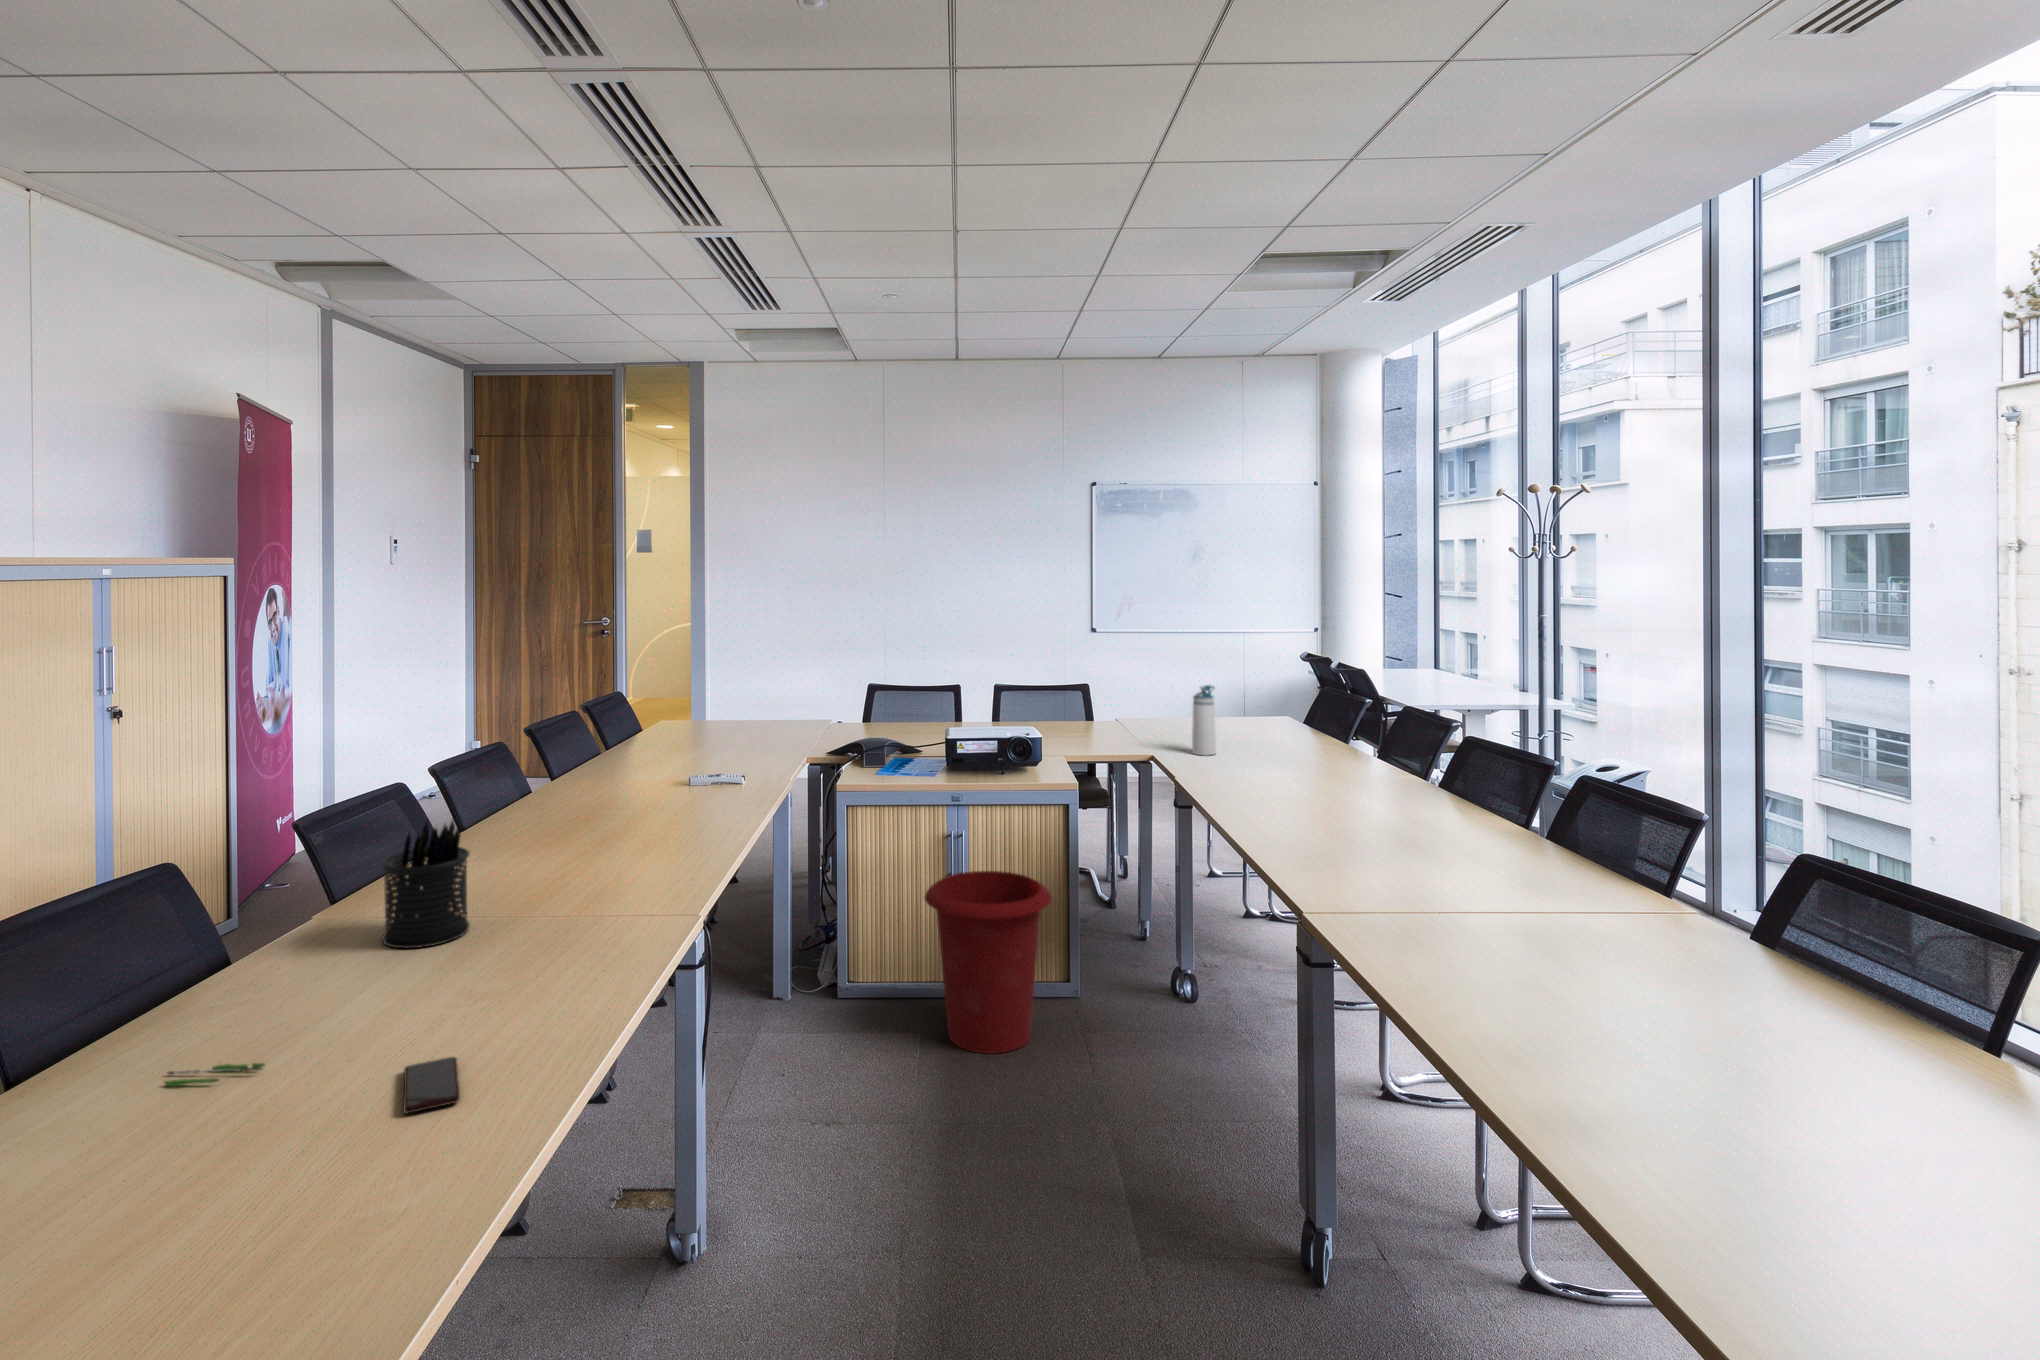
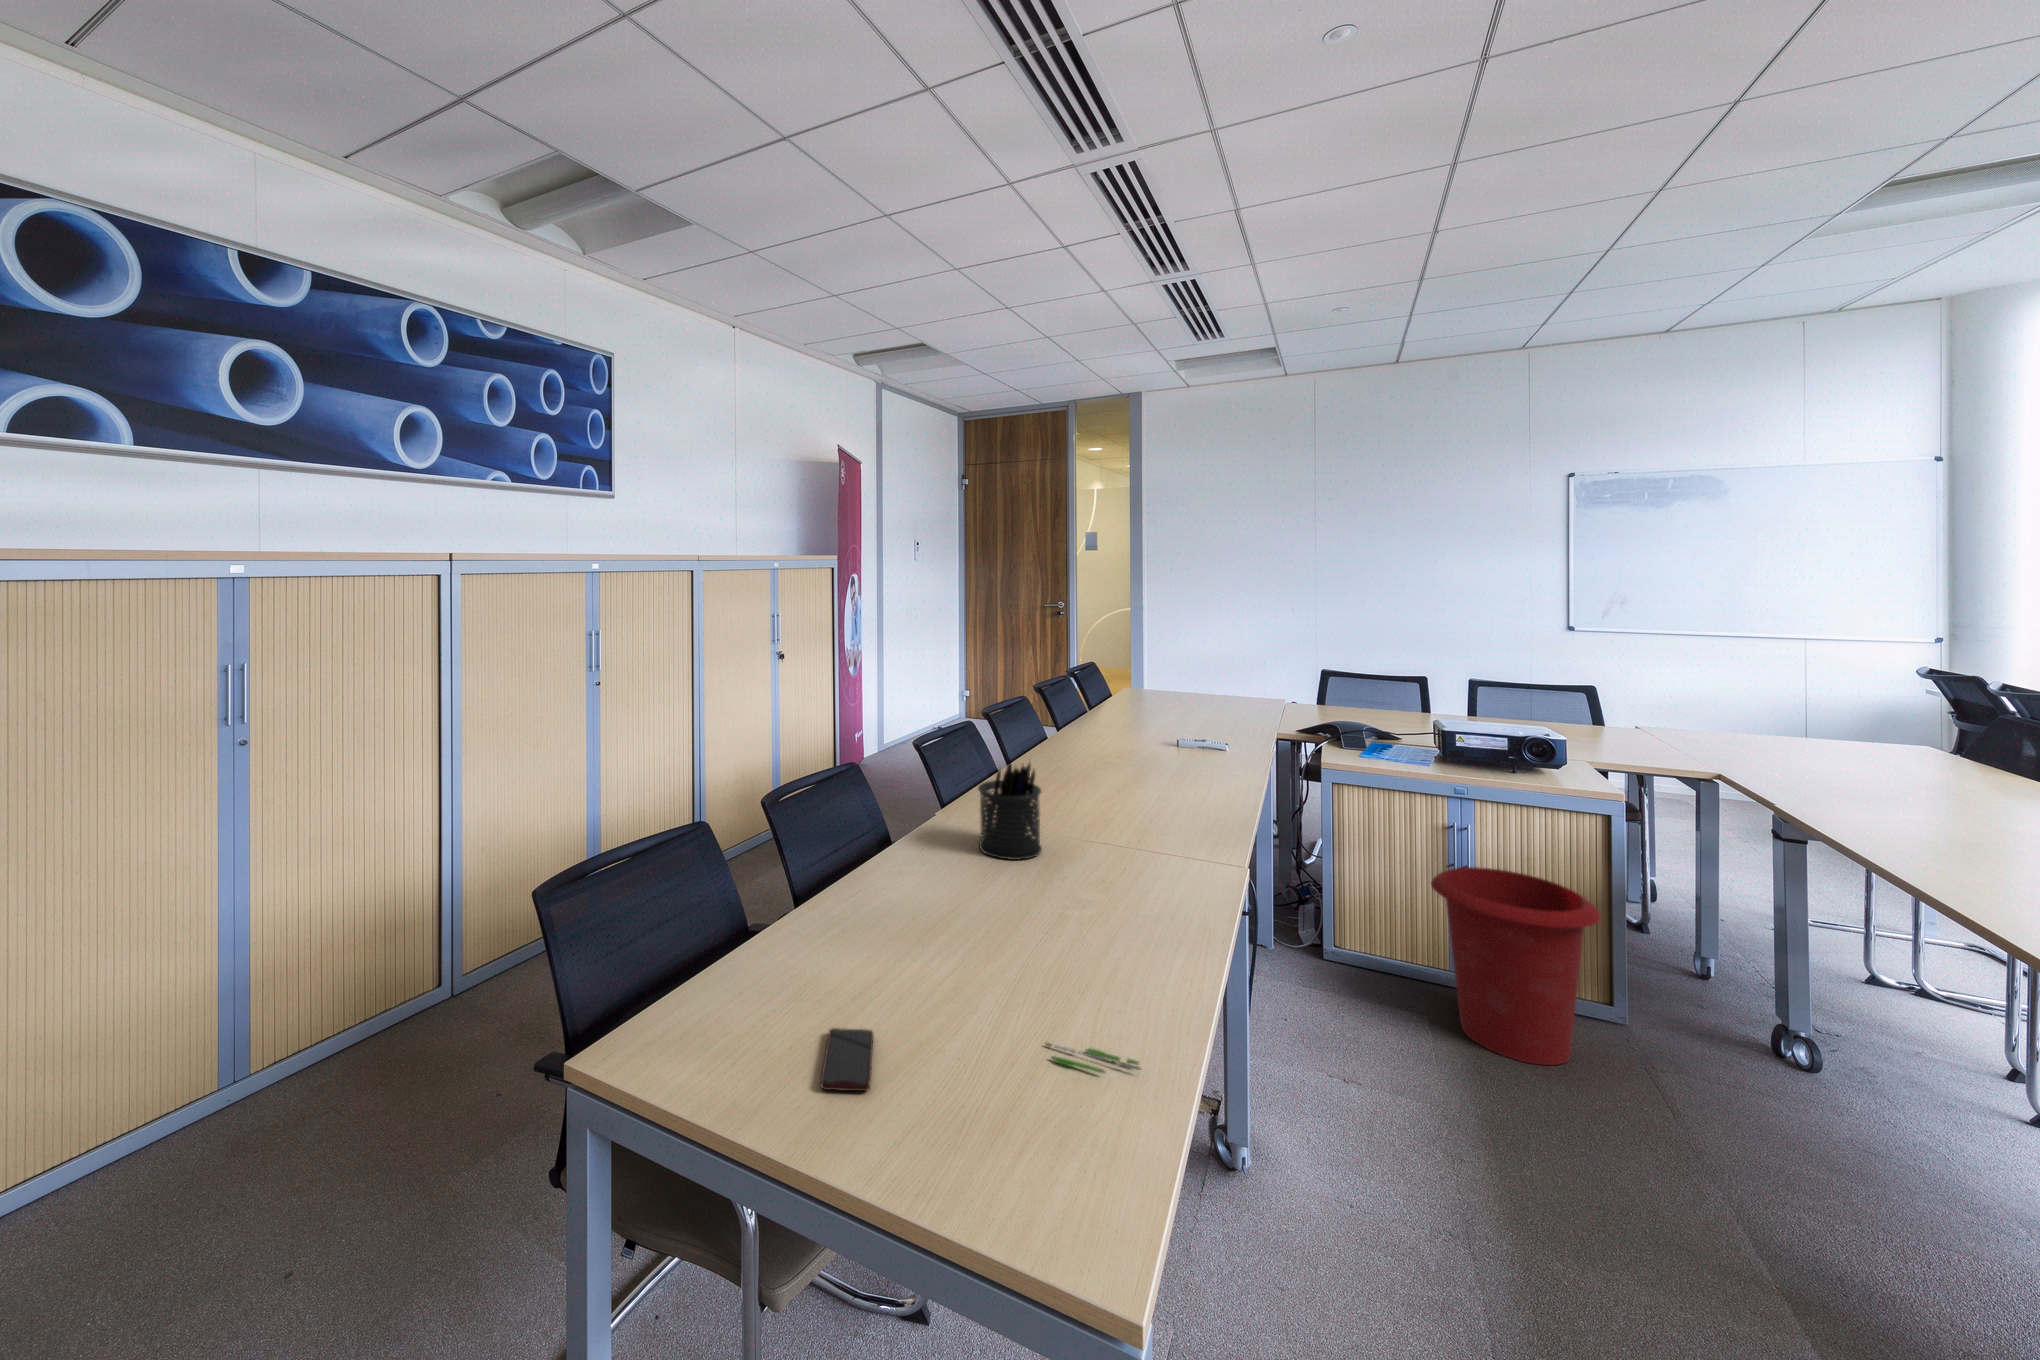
water bottle: present [1192,685,1216,756] -> none [1785,699,1828,782]
smartphone: present [403,1057,460,1113] -> present [821,1028,873,1091]
pen: present [165,1063,264,1086] -> present [1046,1043,1140,1073]

